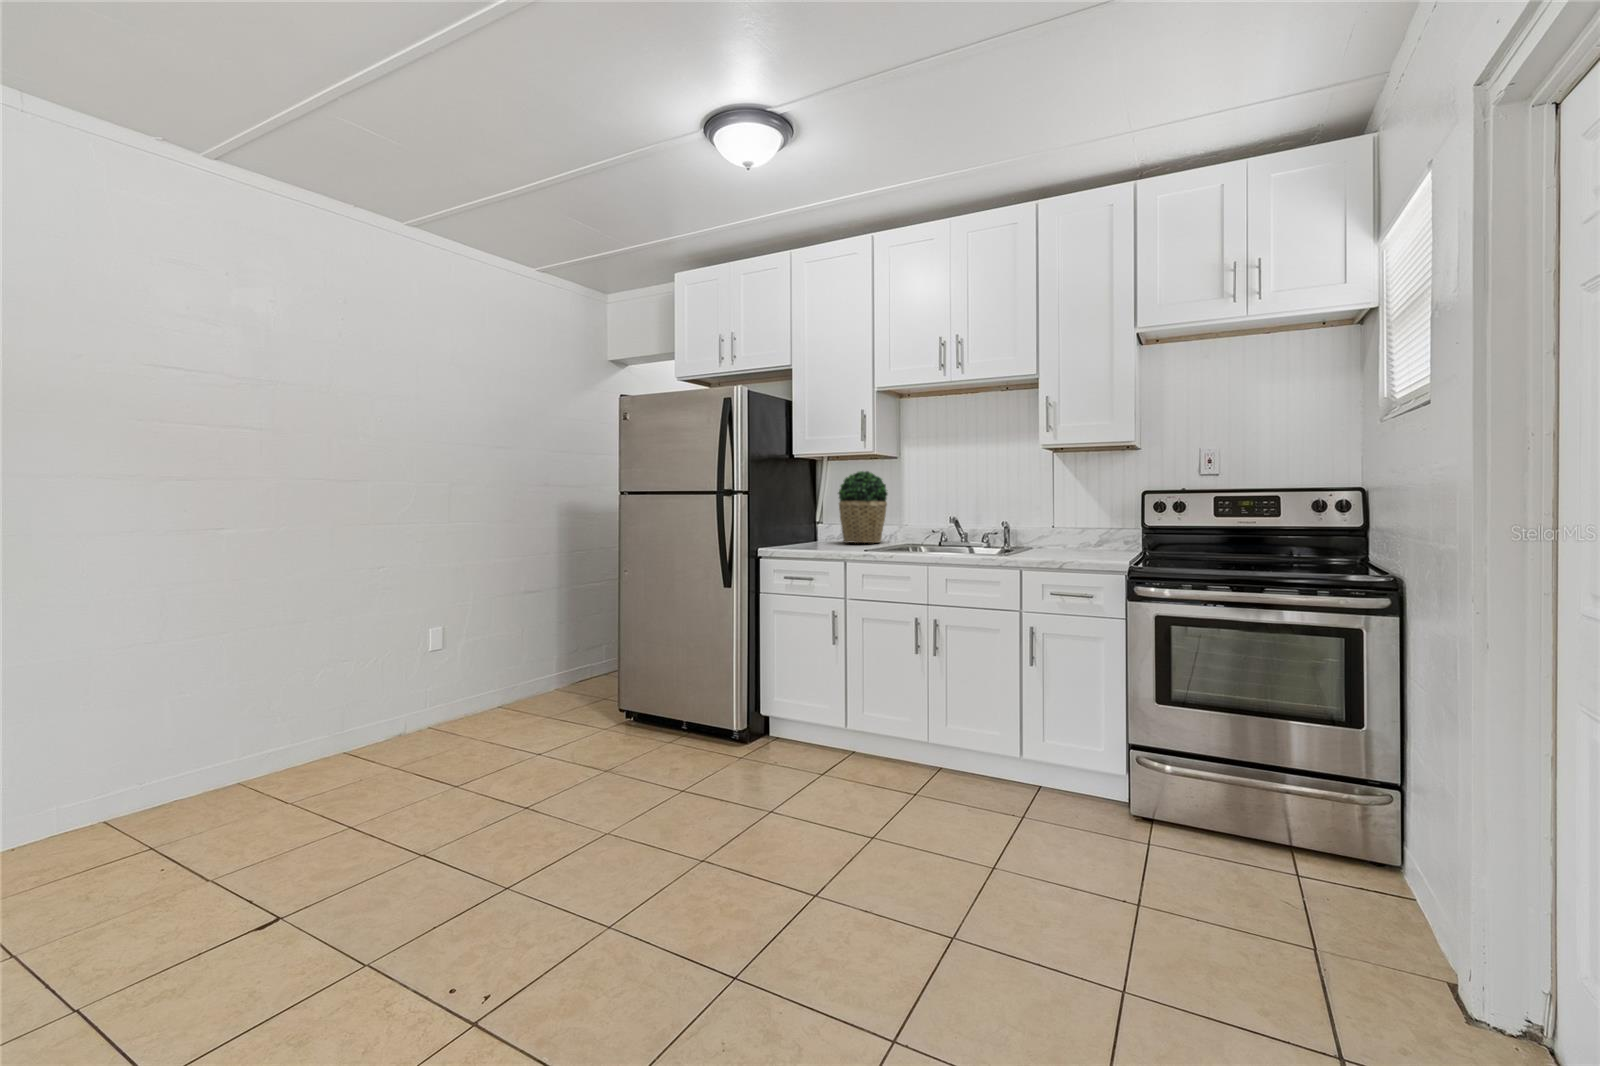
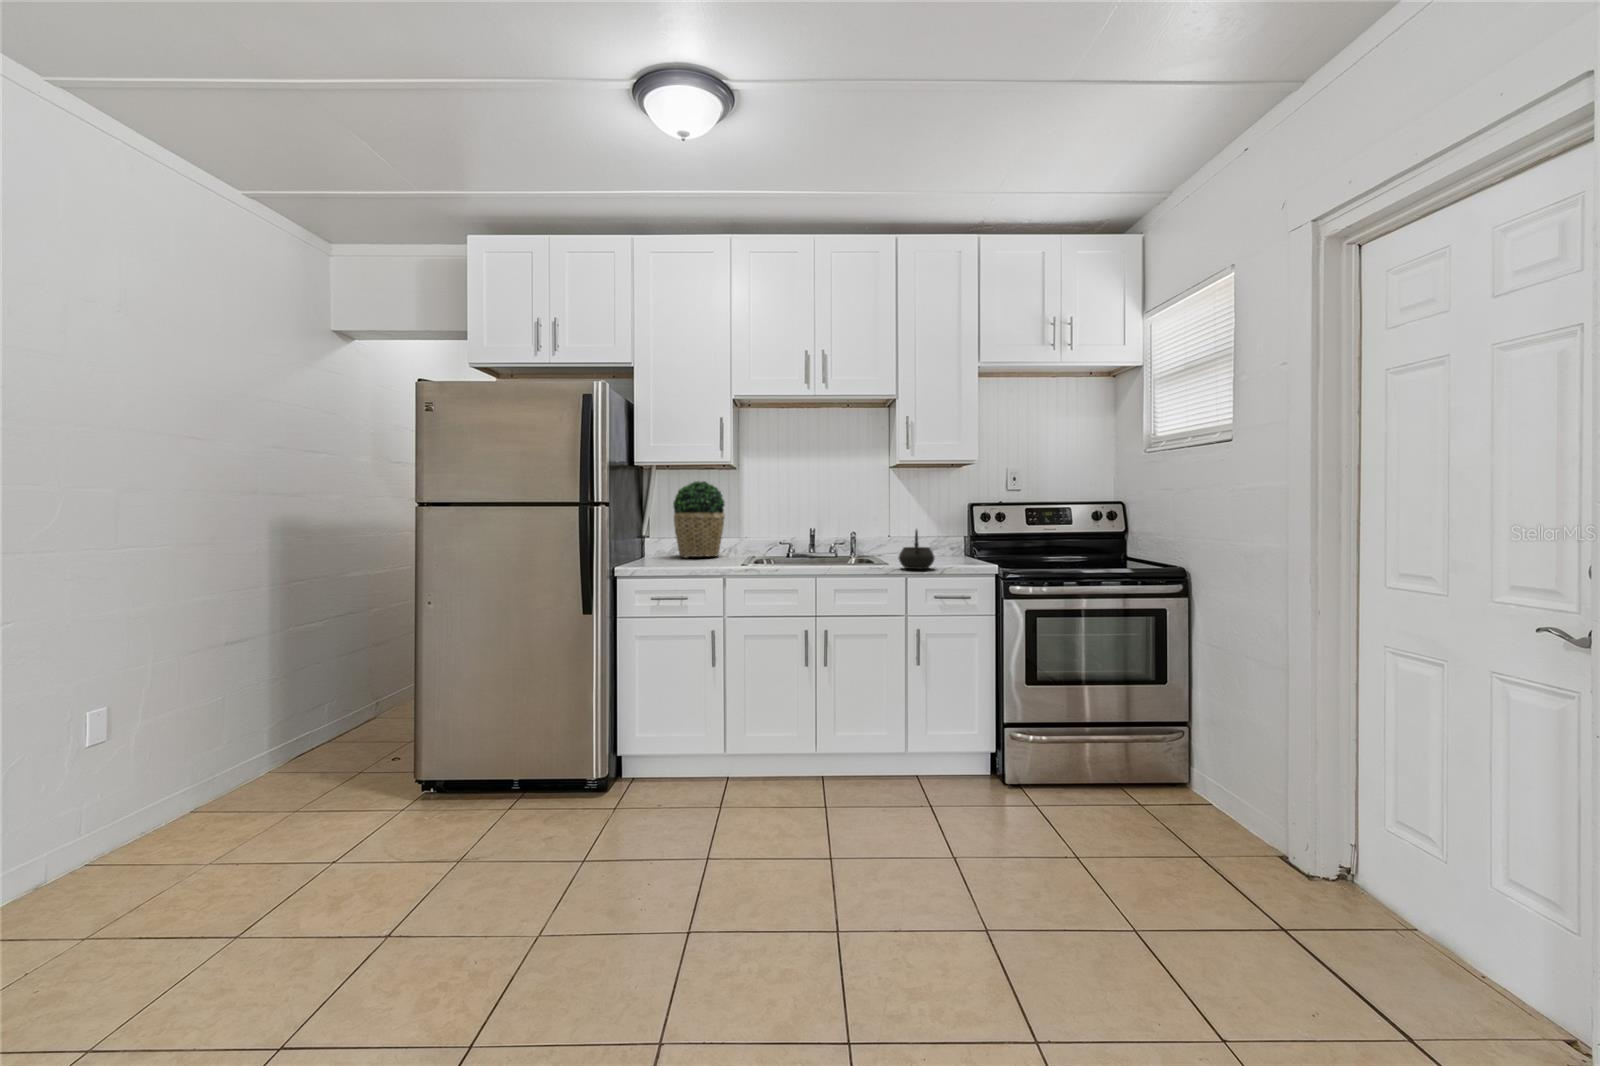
kettle: none [1015,518,1055,562] -> present [899,530,934,569]

